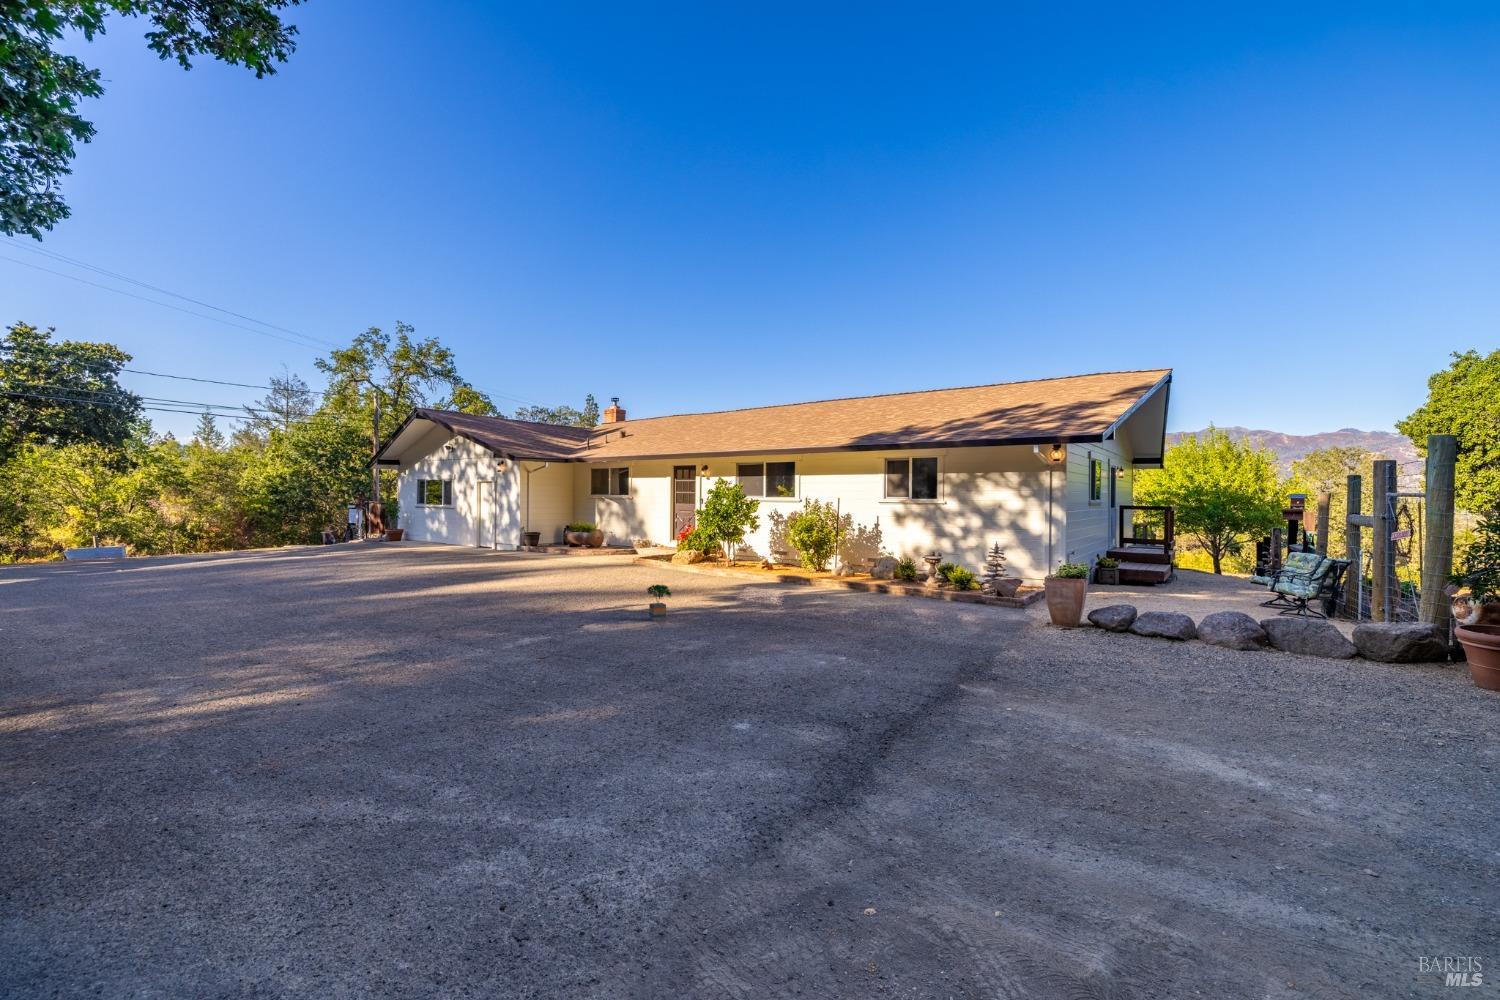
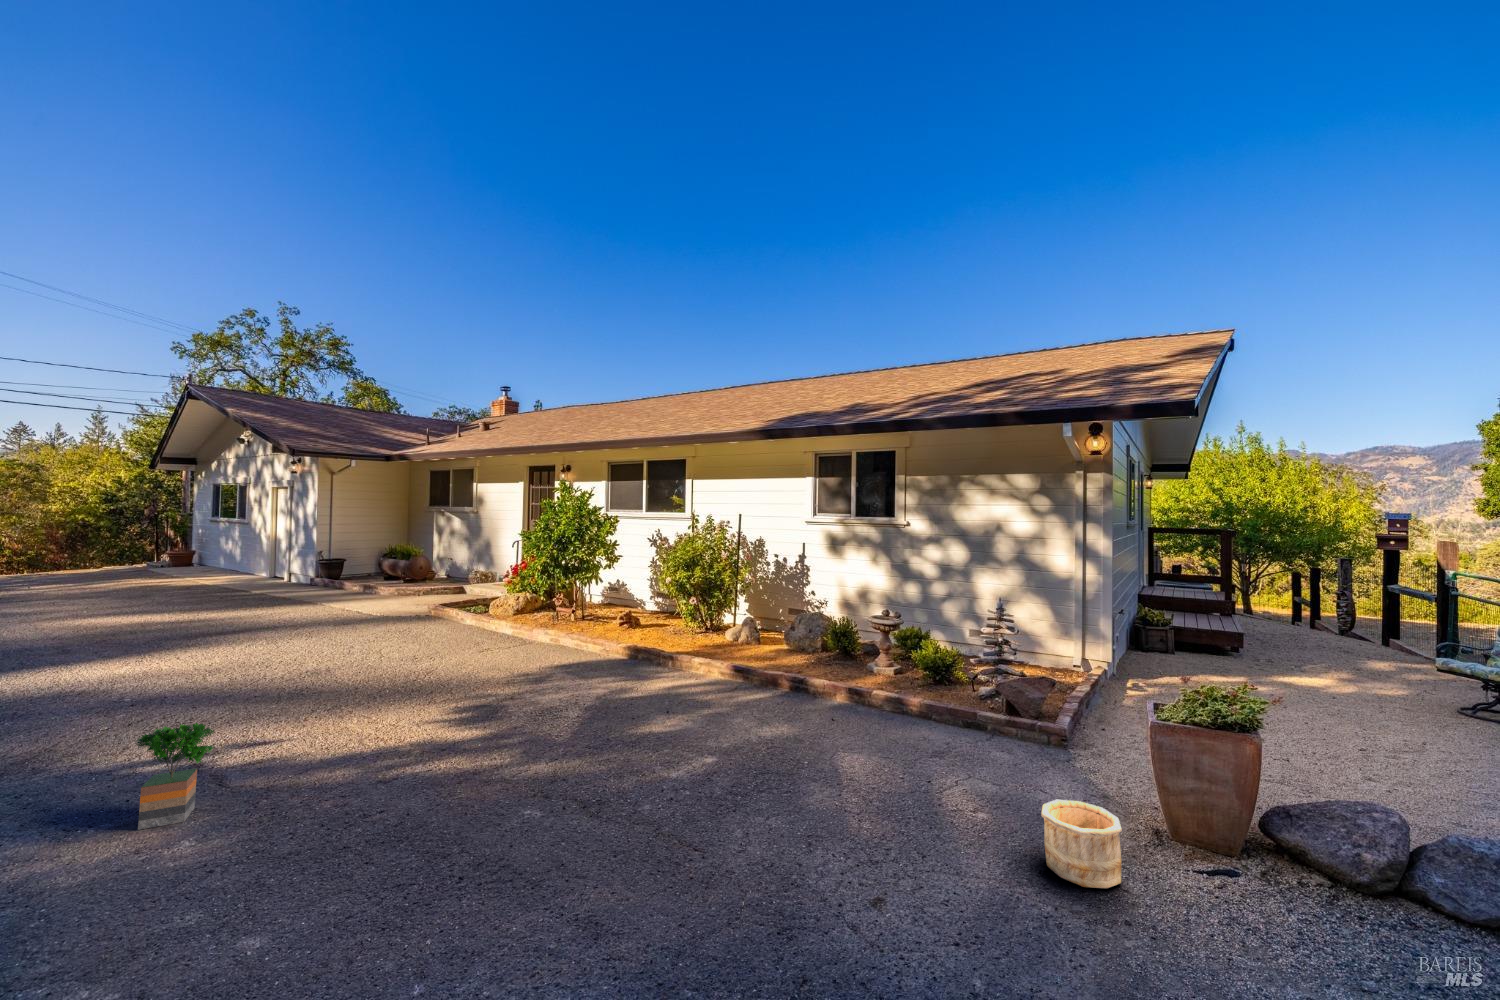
wooden bucket: none [1003,608,1031,632] -> present [1041,800,1122,888]

